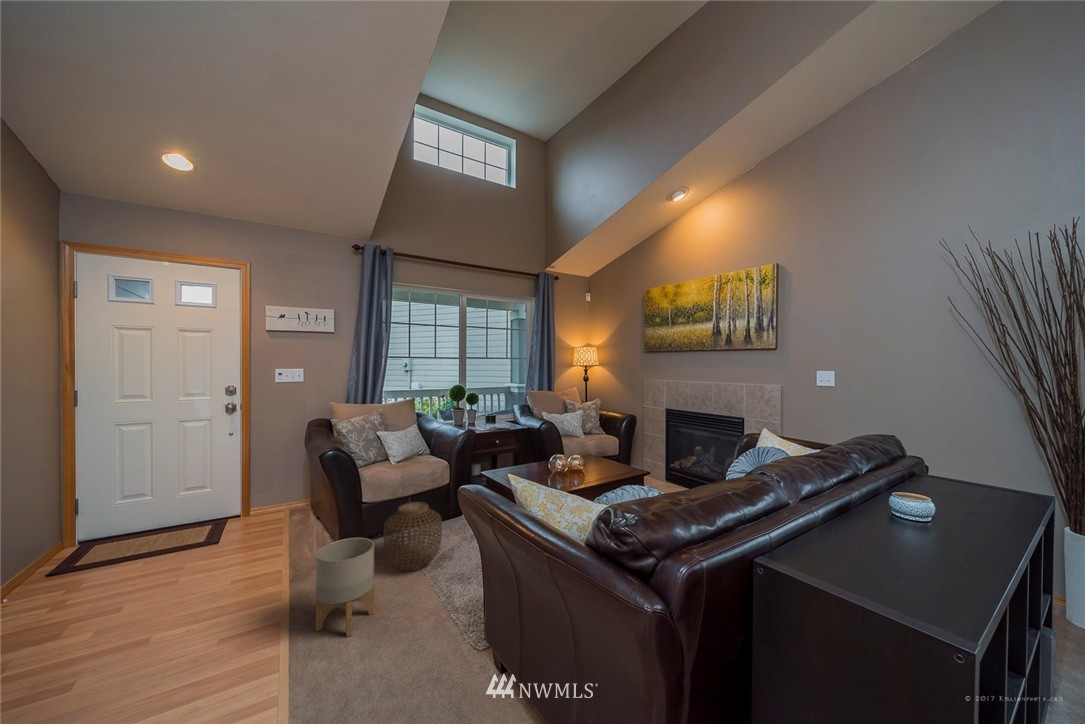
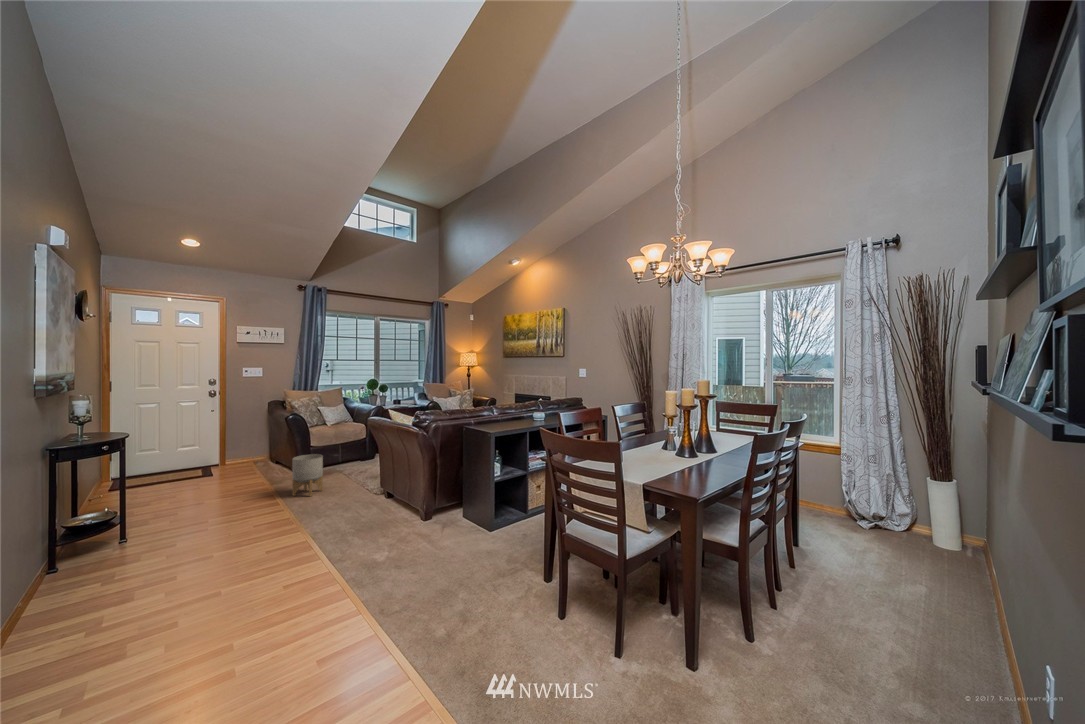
woven basket: present [384,502,442,571] -> none [325,443,360,479]

